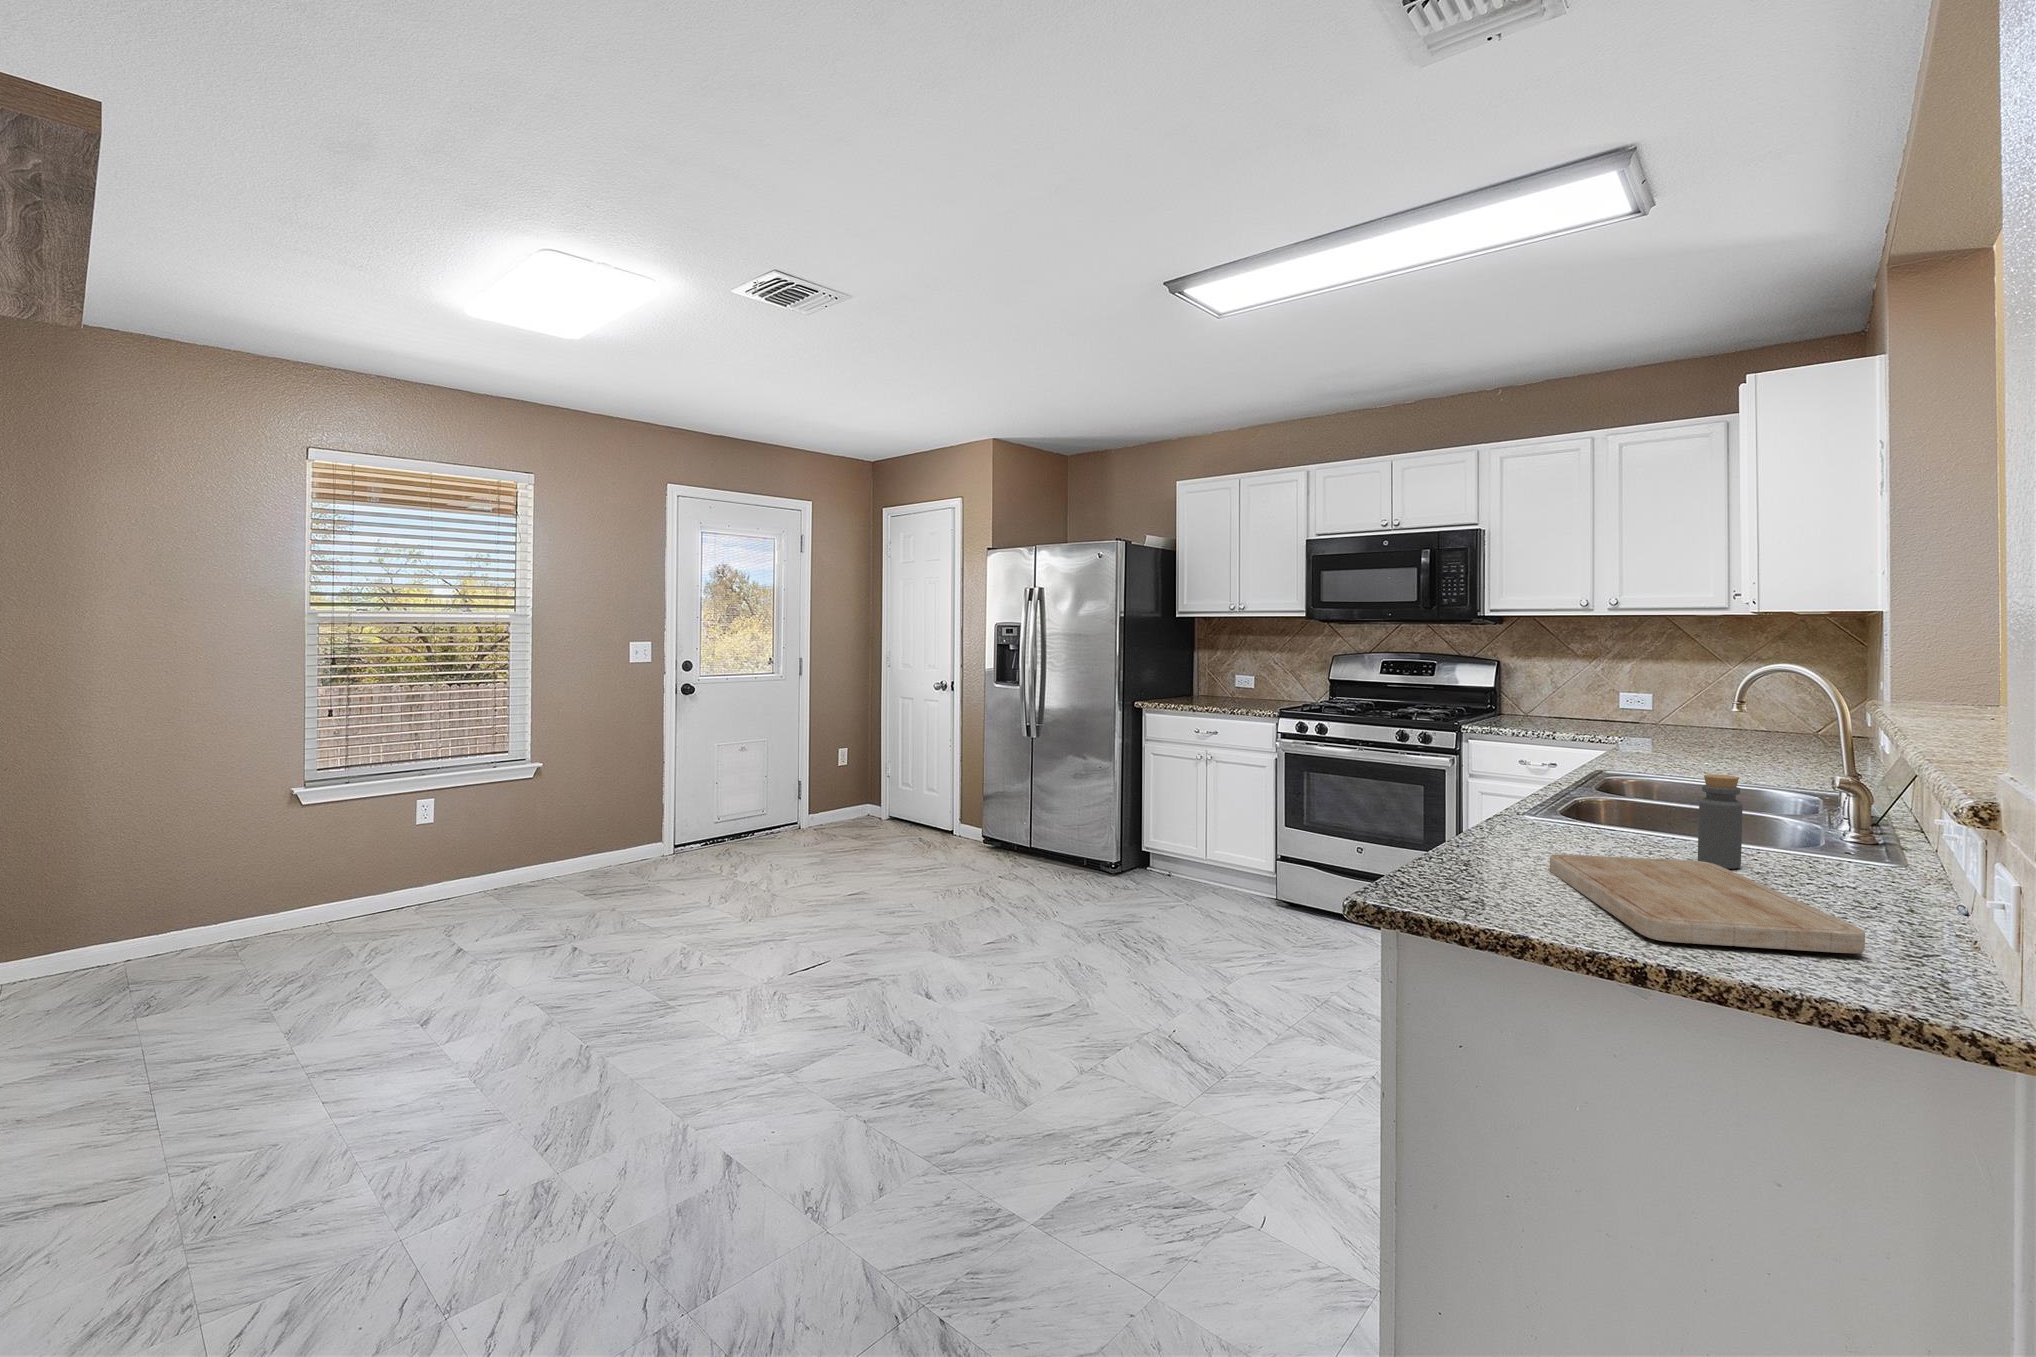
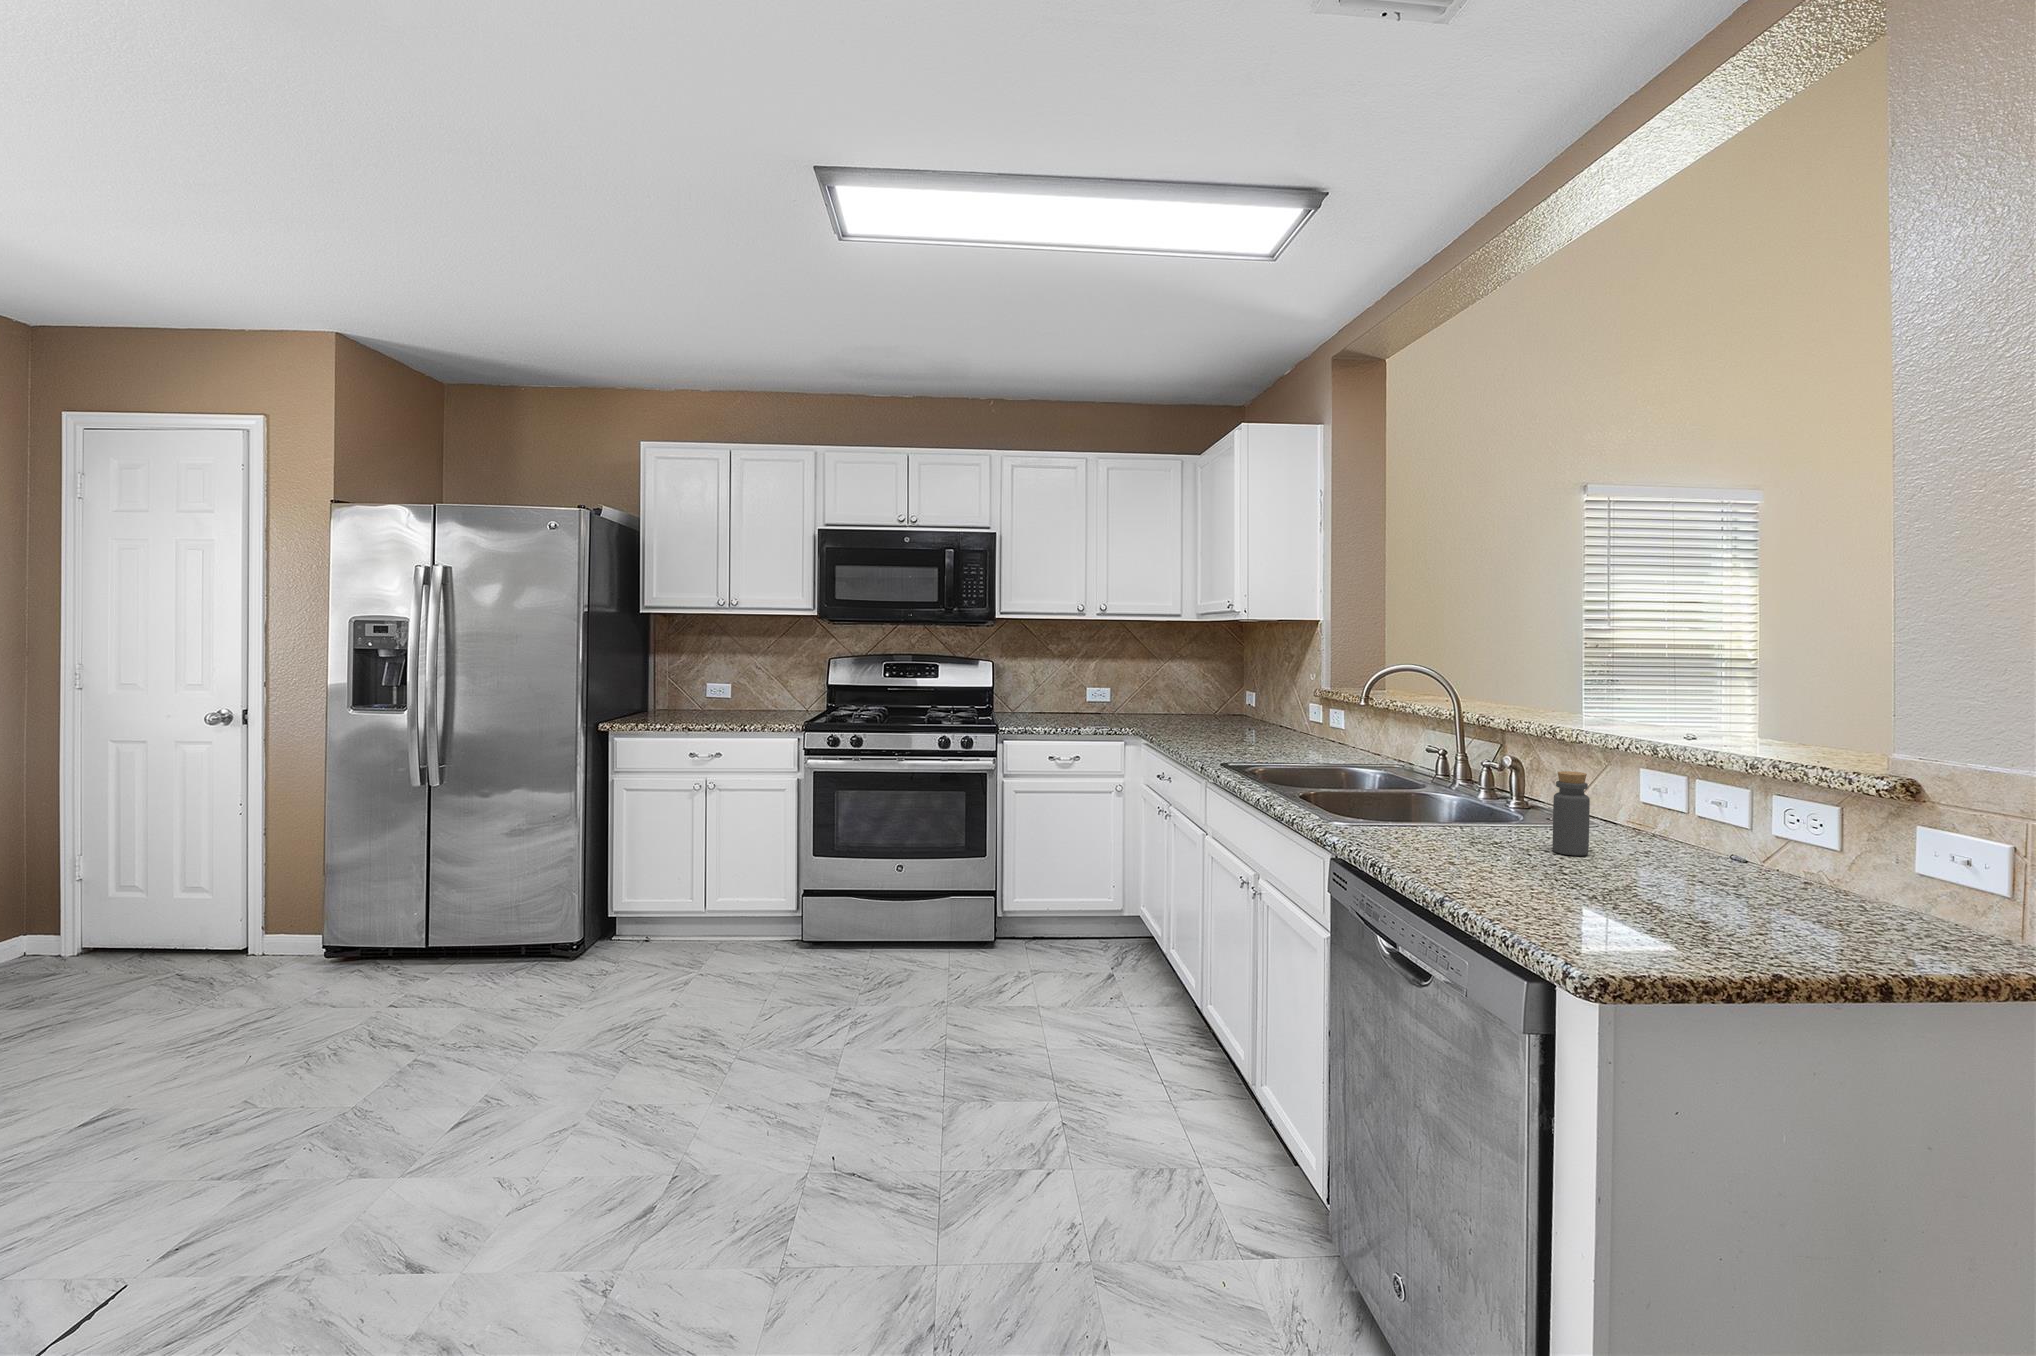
cutting board: present [1550,854,1865,953] -> none [1530,853,1893,950]

